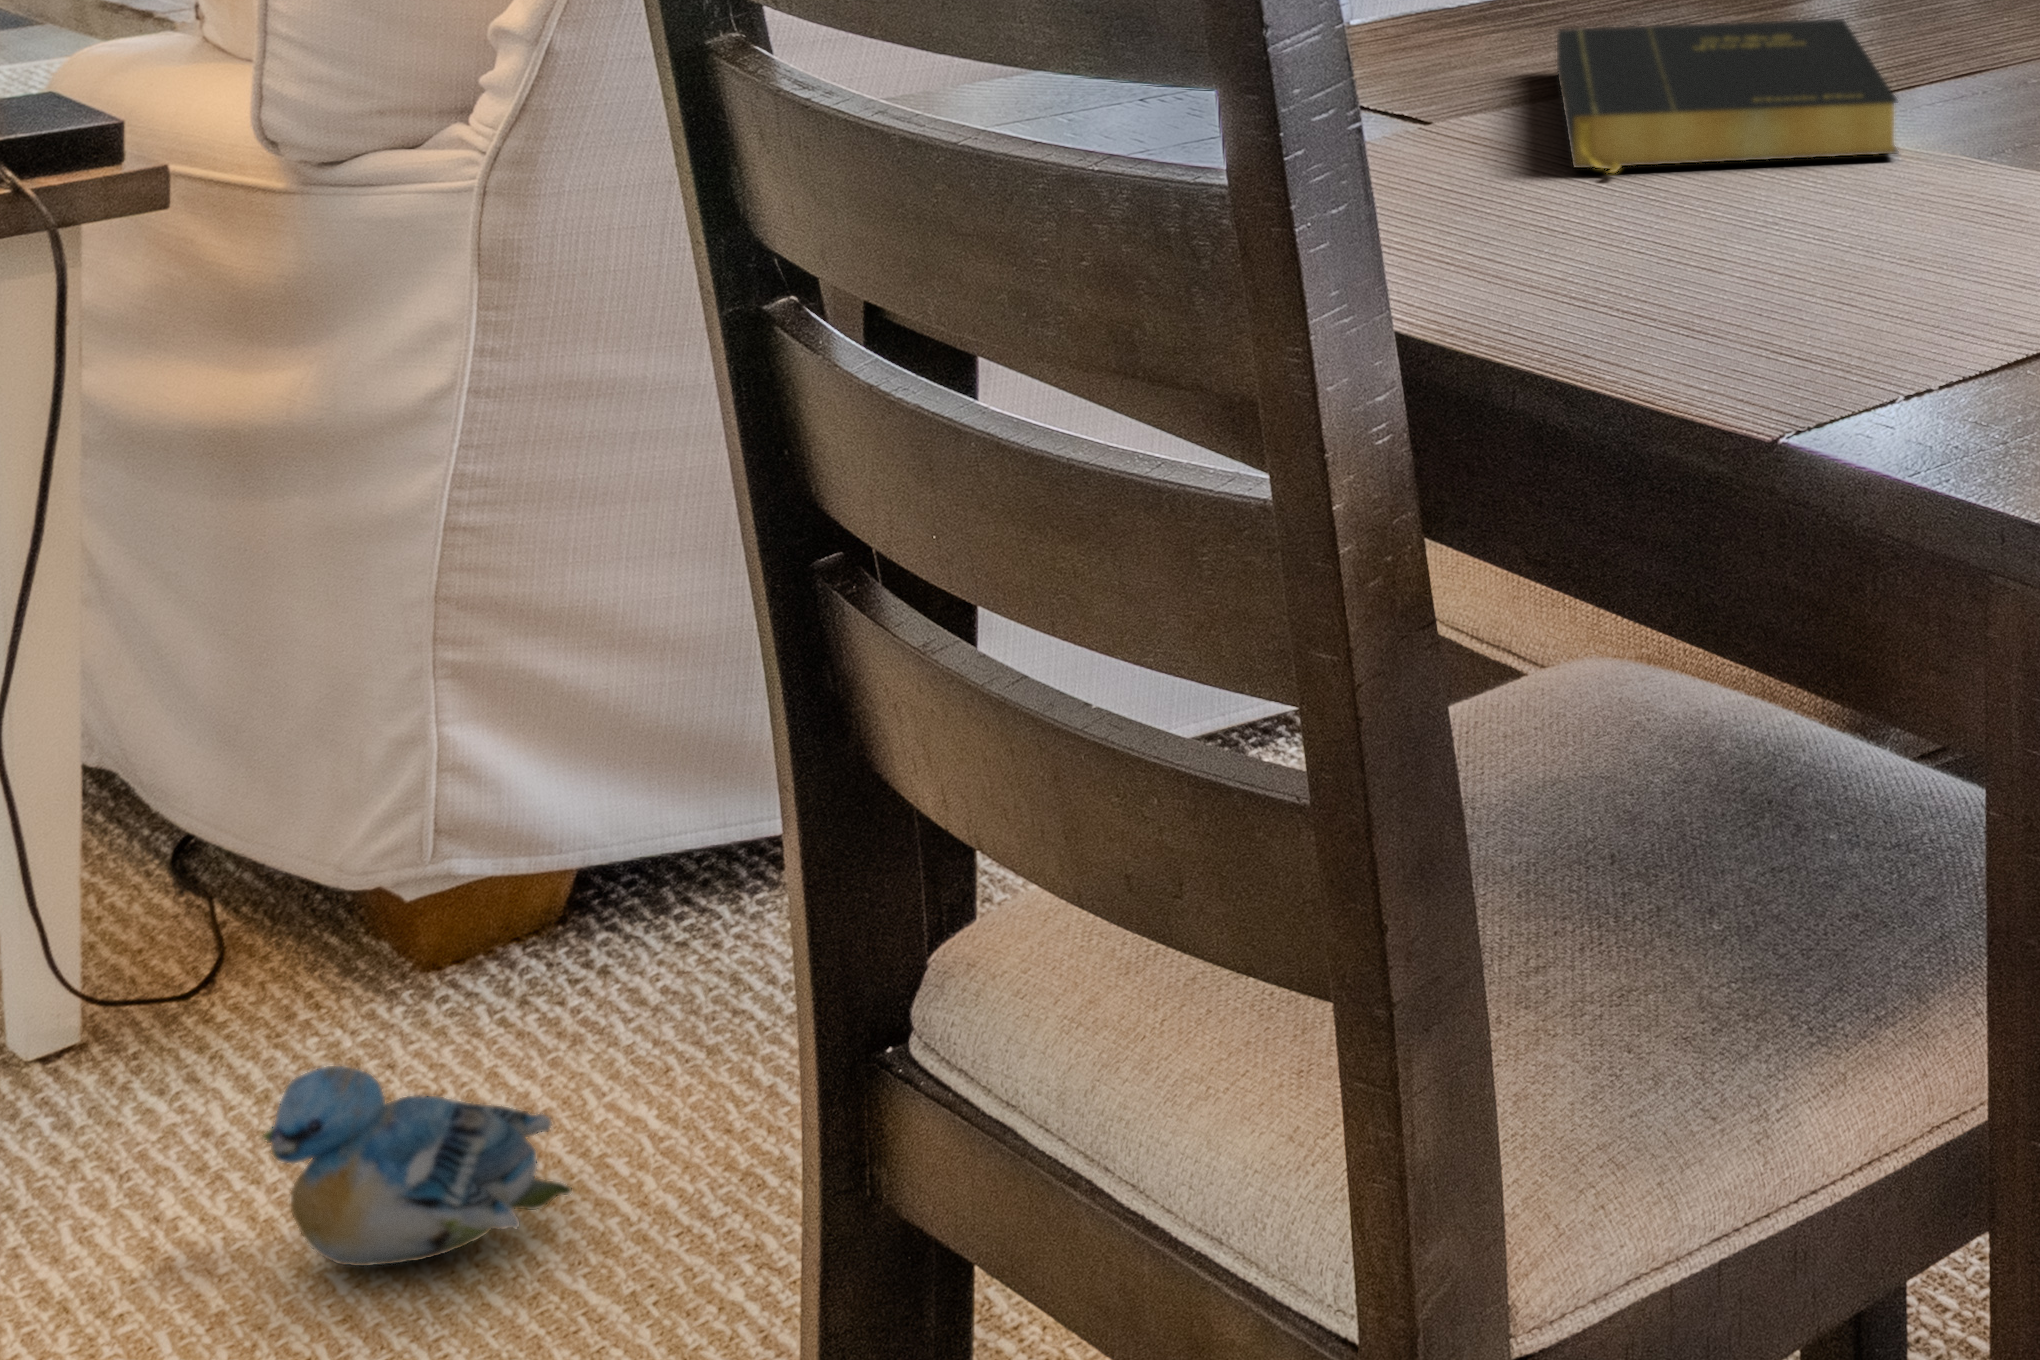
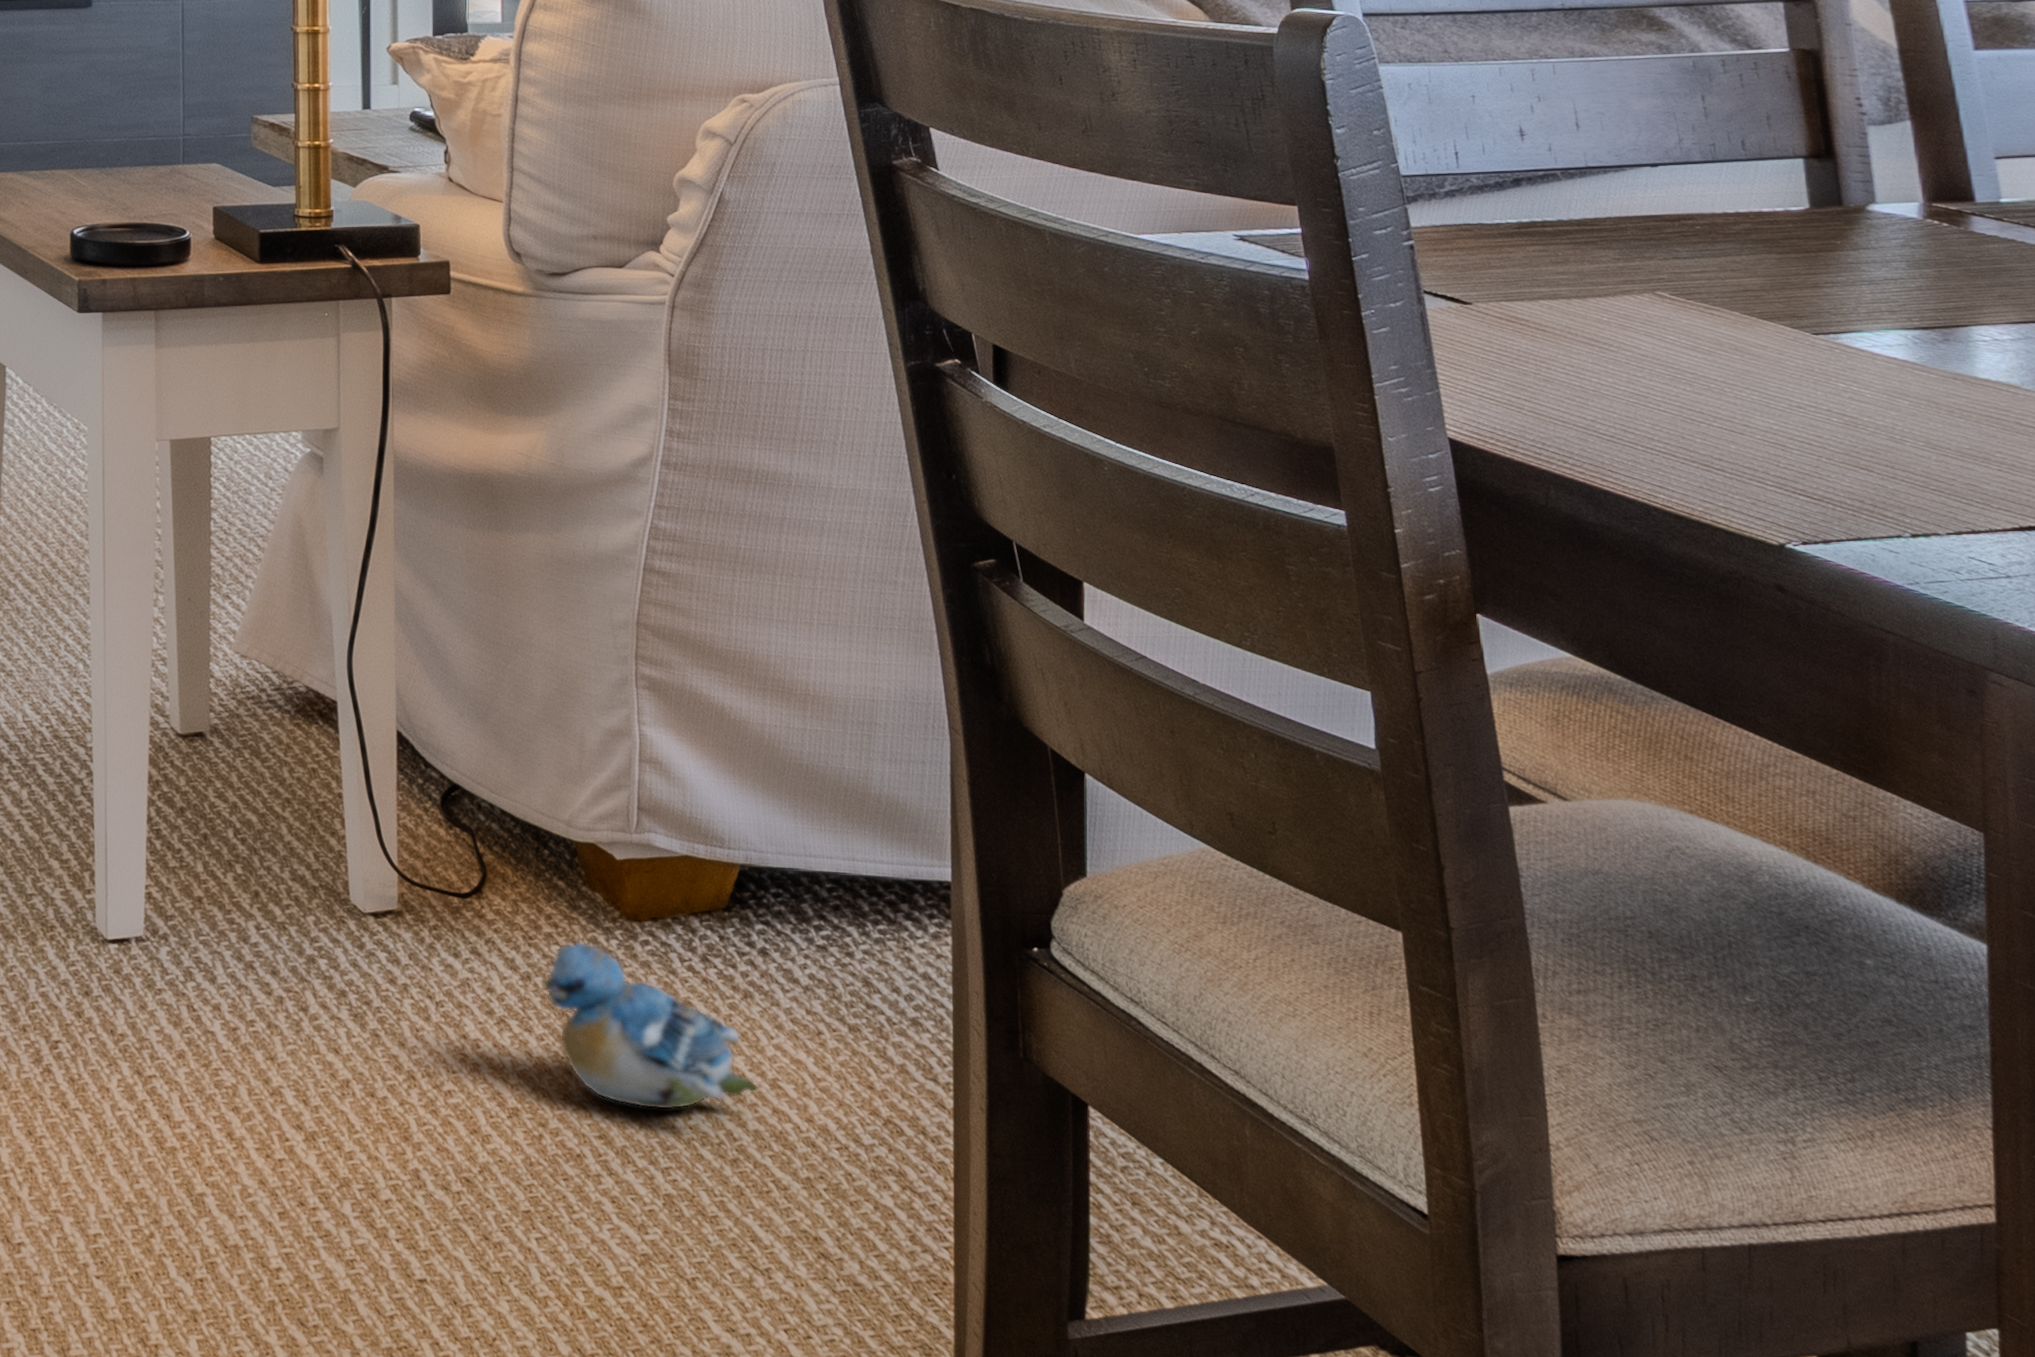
book: present [1557,19,1898,173] -> none [1589,248,1929,377]

